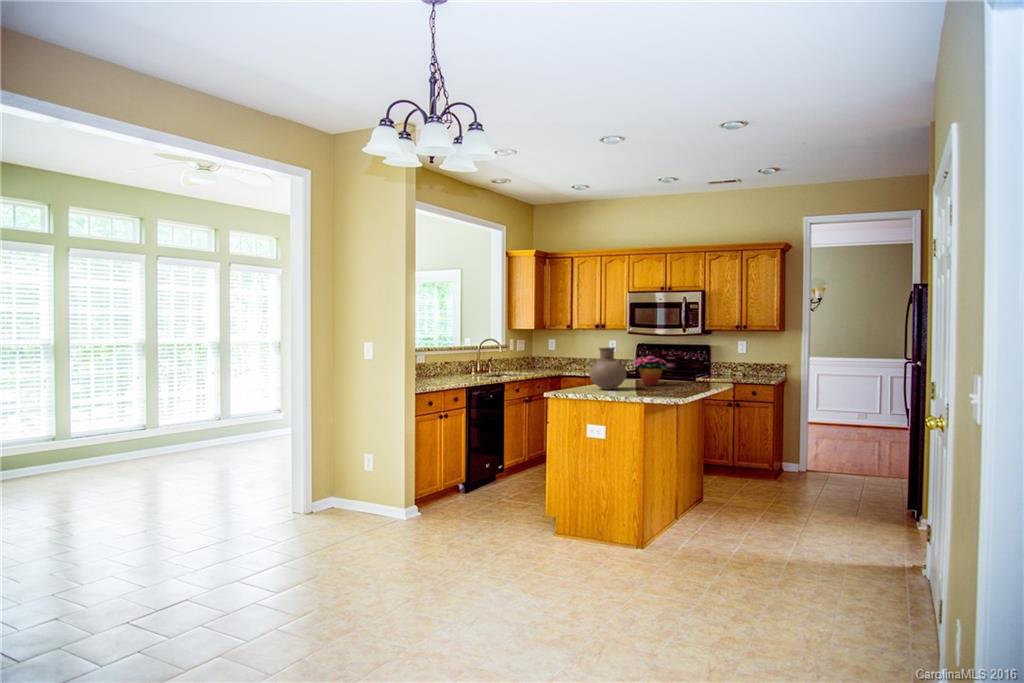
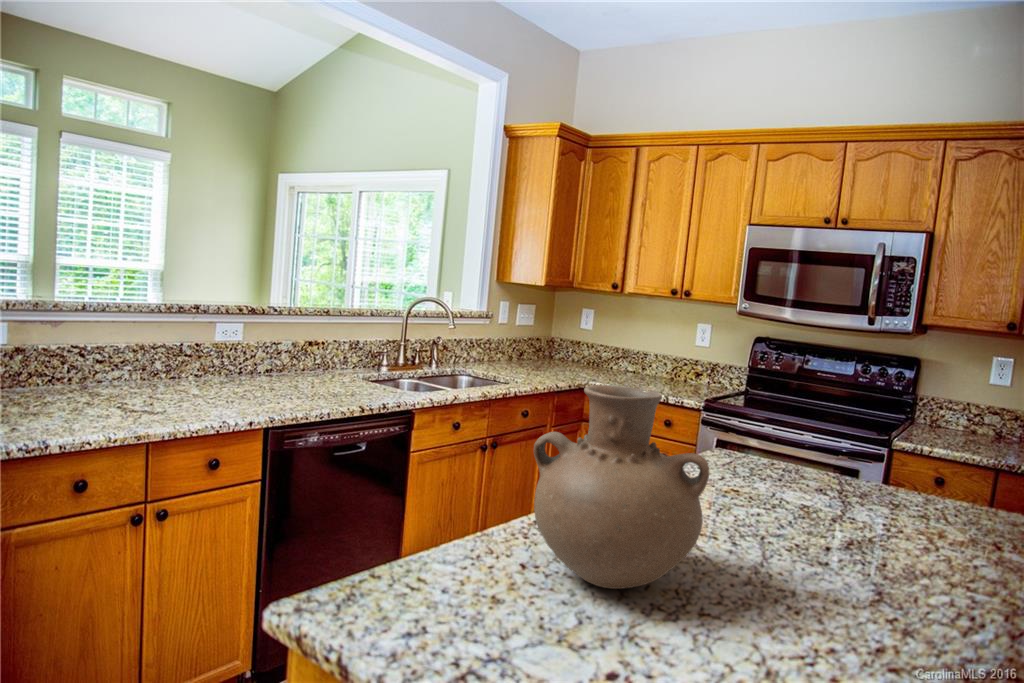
flower arrangement: present [633,357,666,386] -> none [720,424,912,550]

